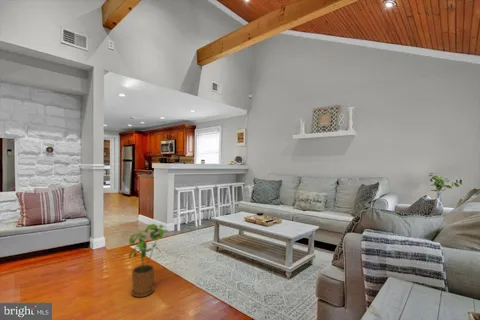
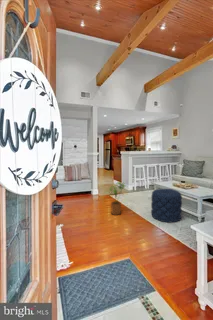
pouf: none [215,230,267,296] -> present [151,189,182,222]

